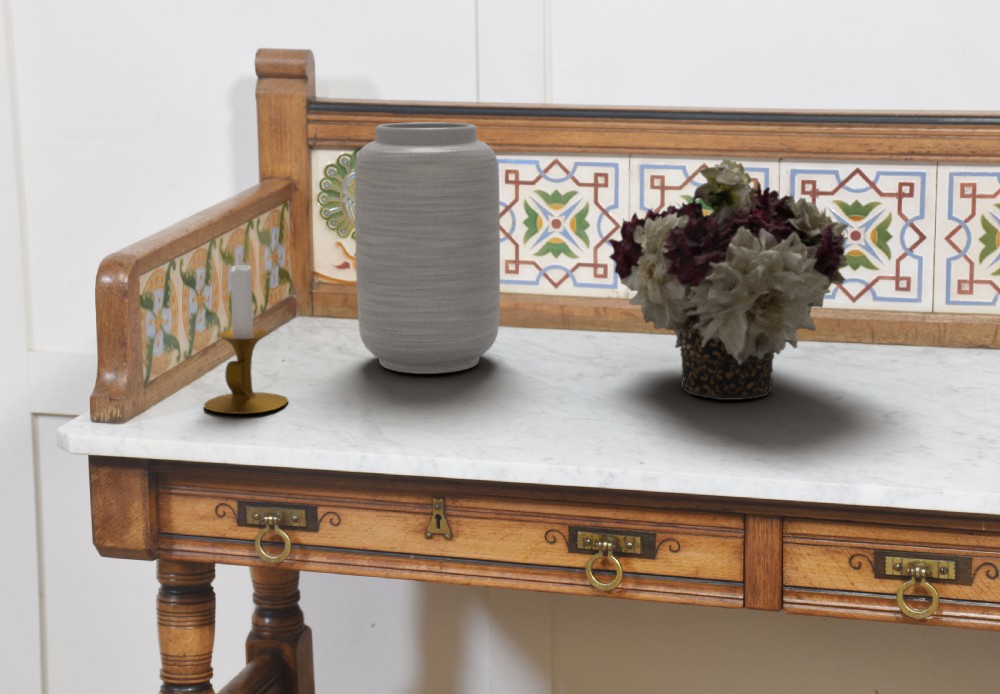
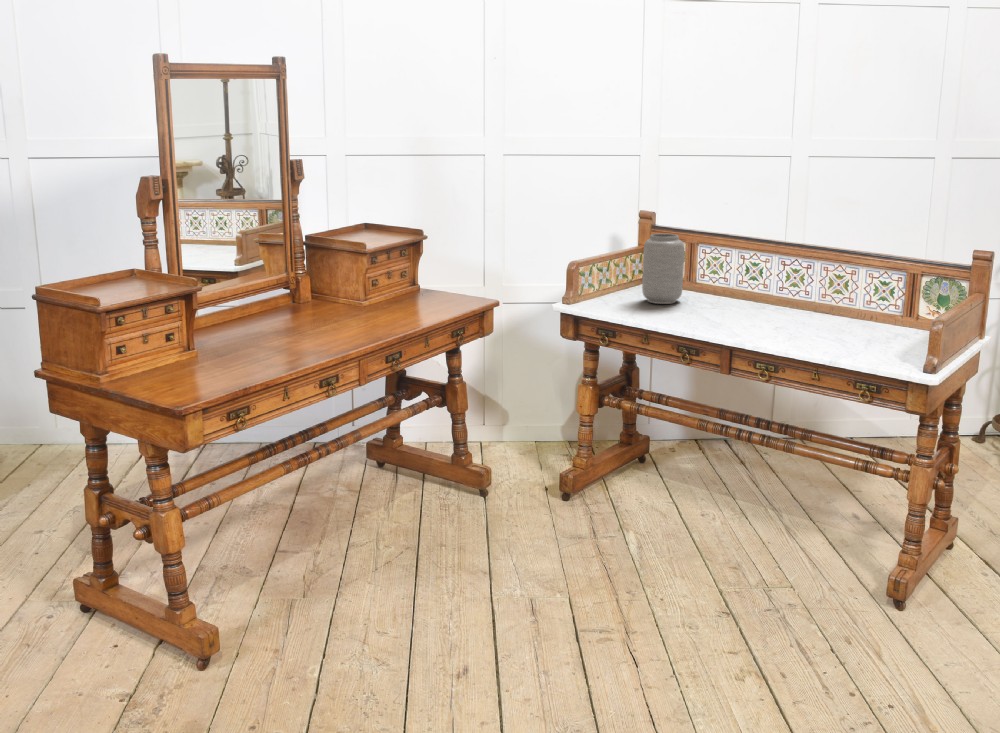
flower arrangement: present [608,158,848,400] -> none [702,251,761,318]
candlestick: present [204,265,288,414] -> none [593,269,615,306]

